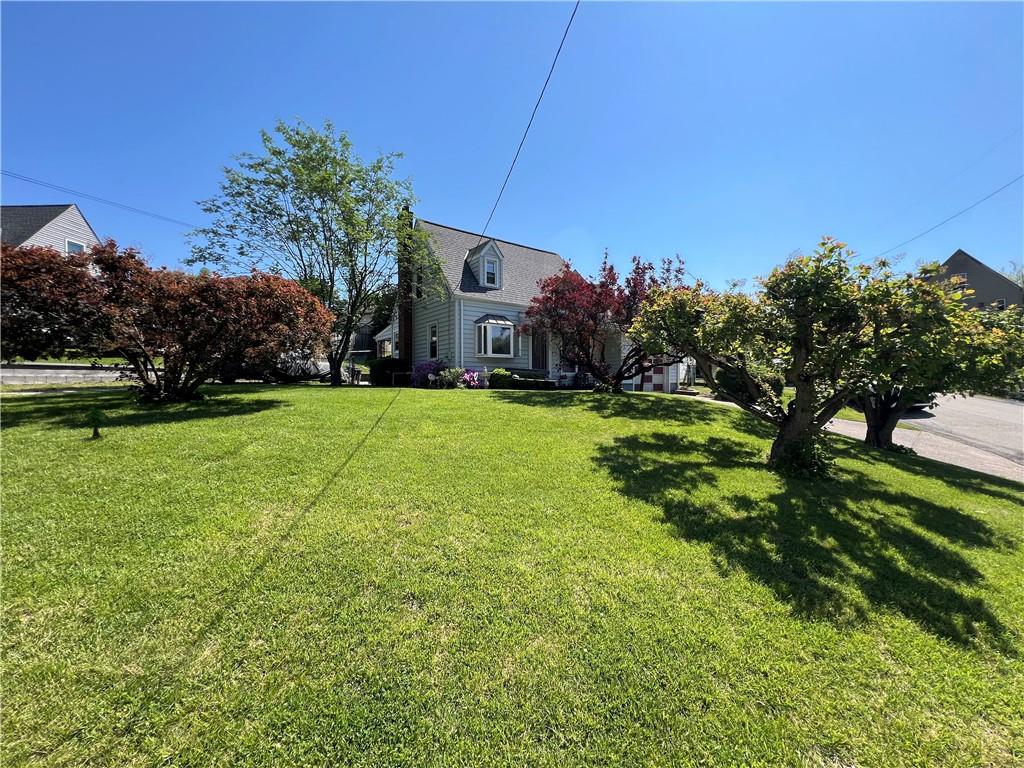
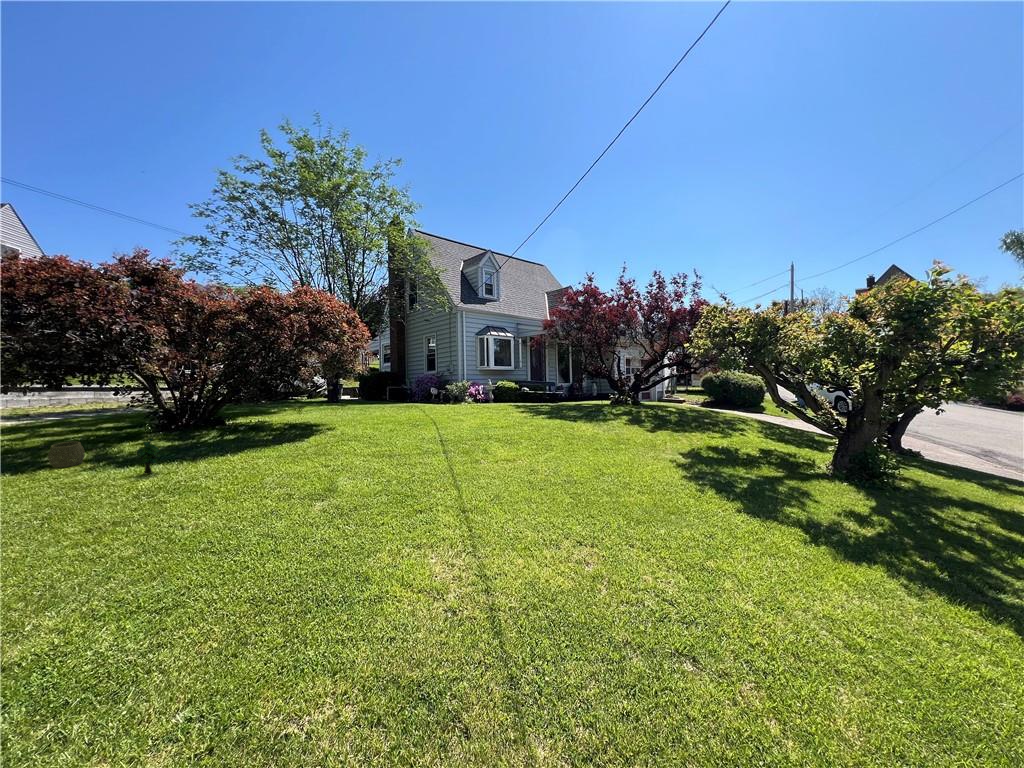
woven basket: none [15,407,51,429] -> present [48,442,85,467]

